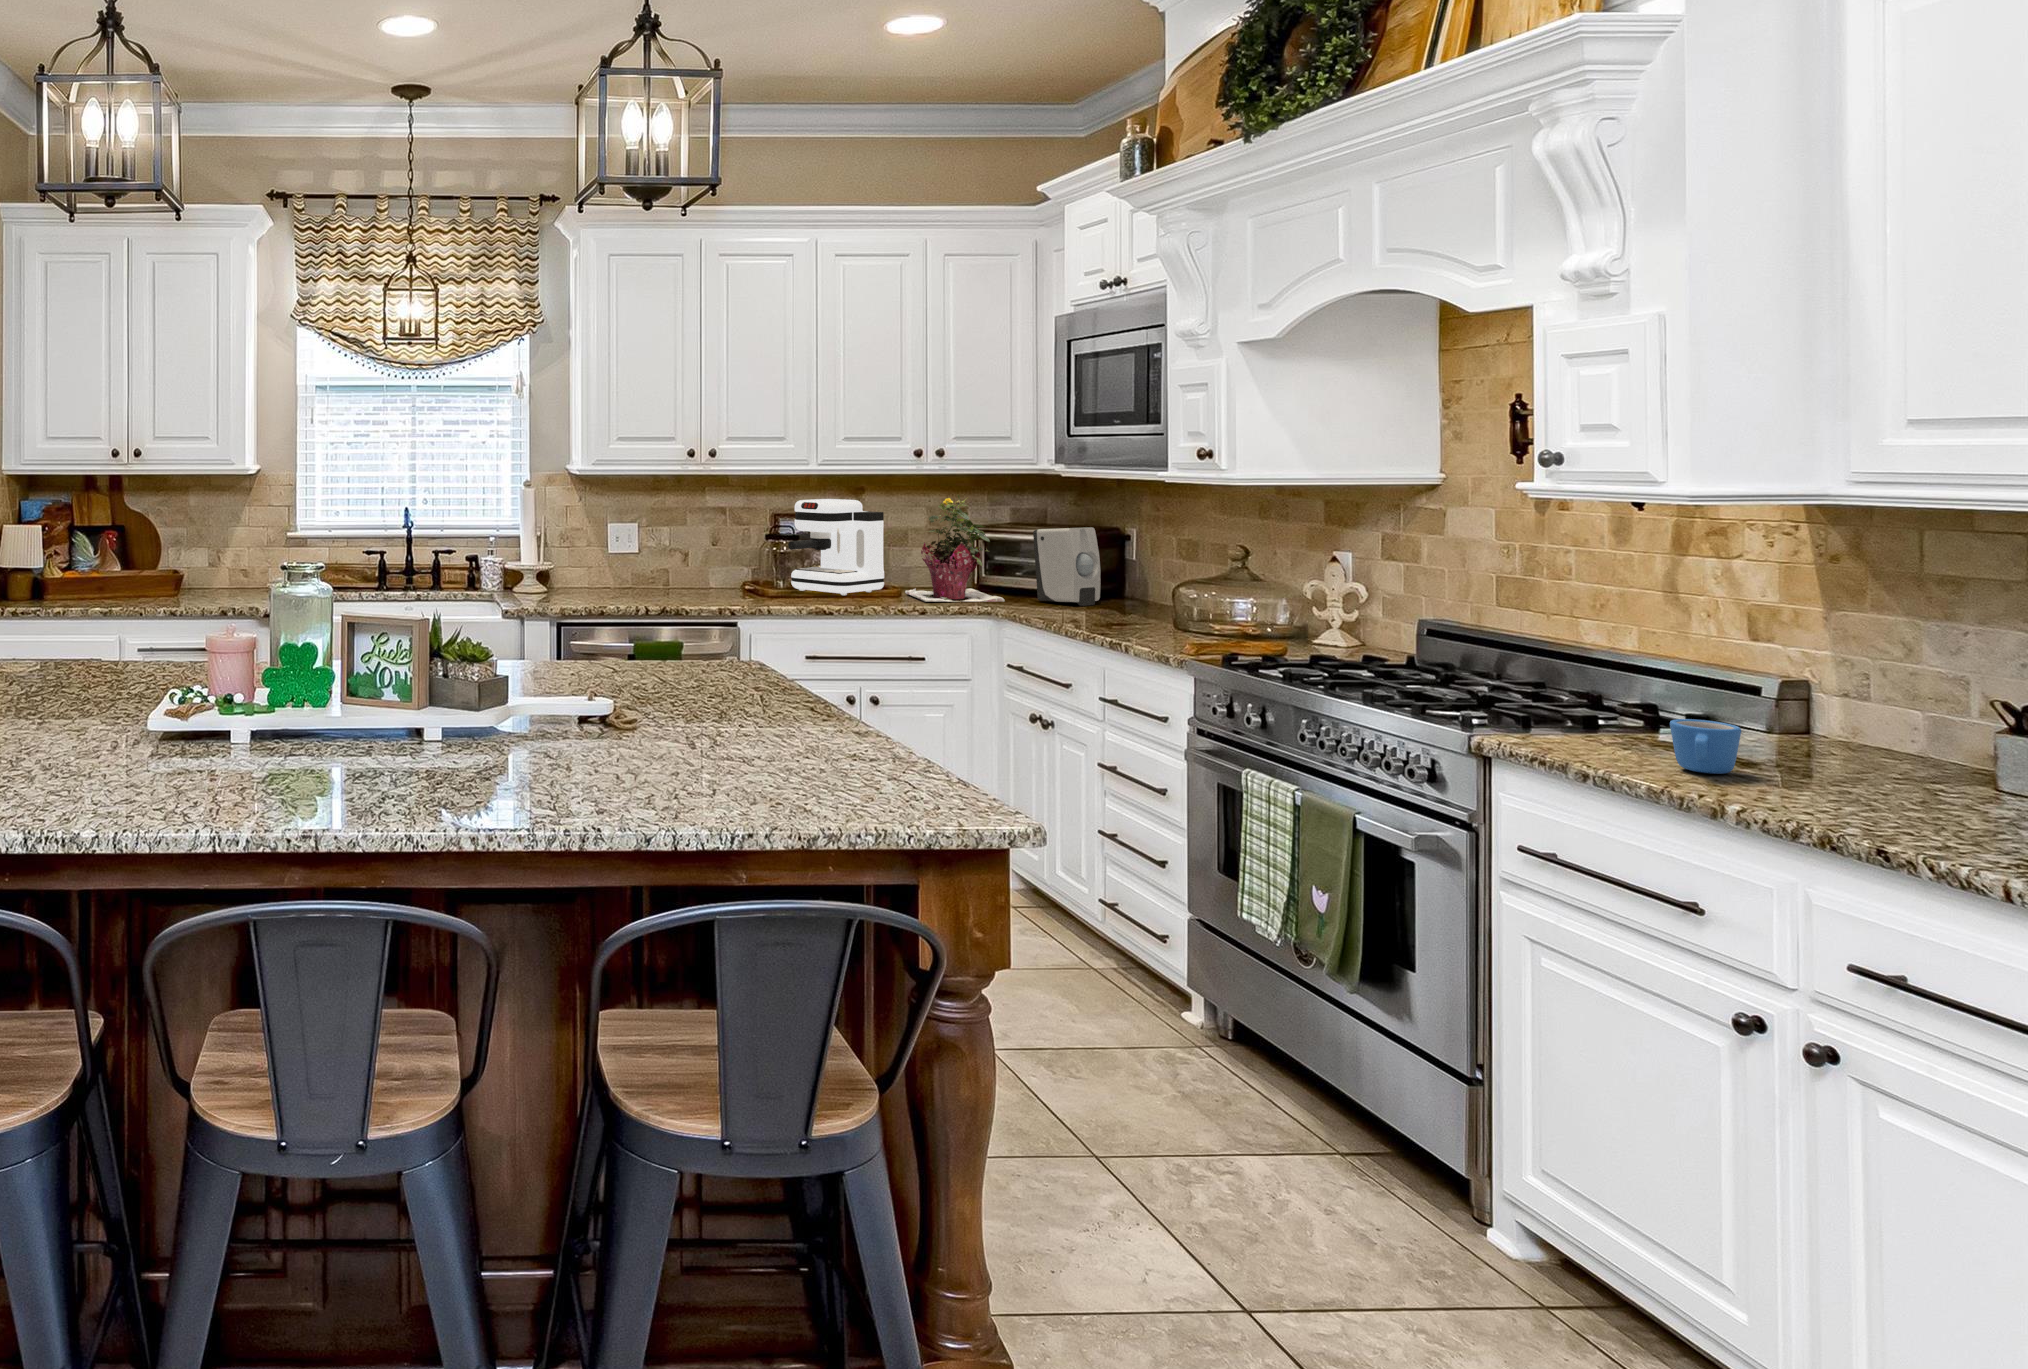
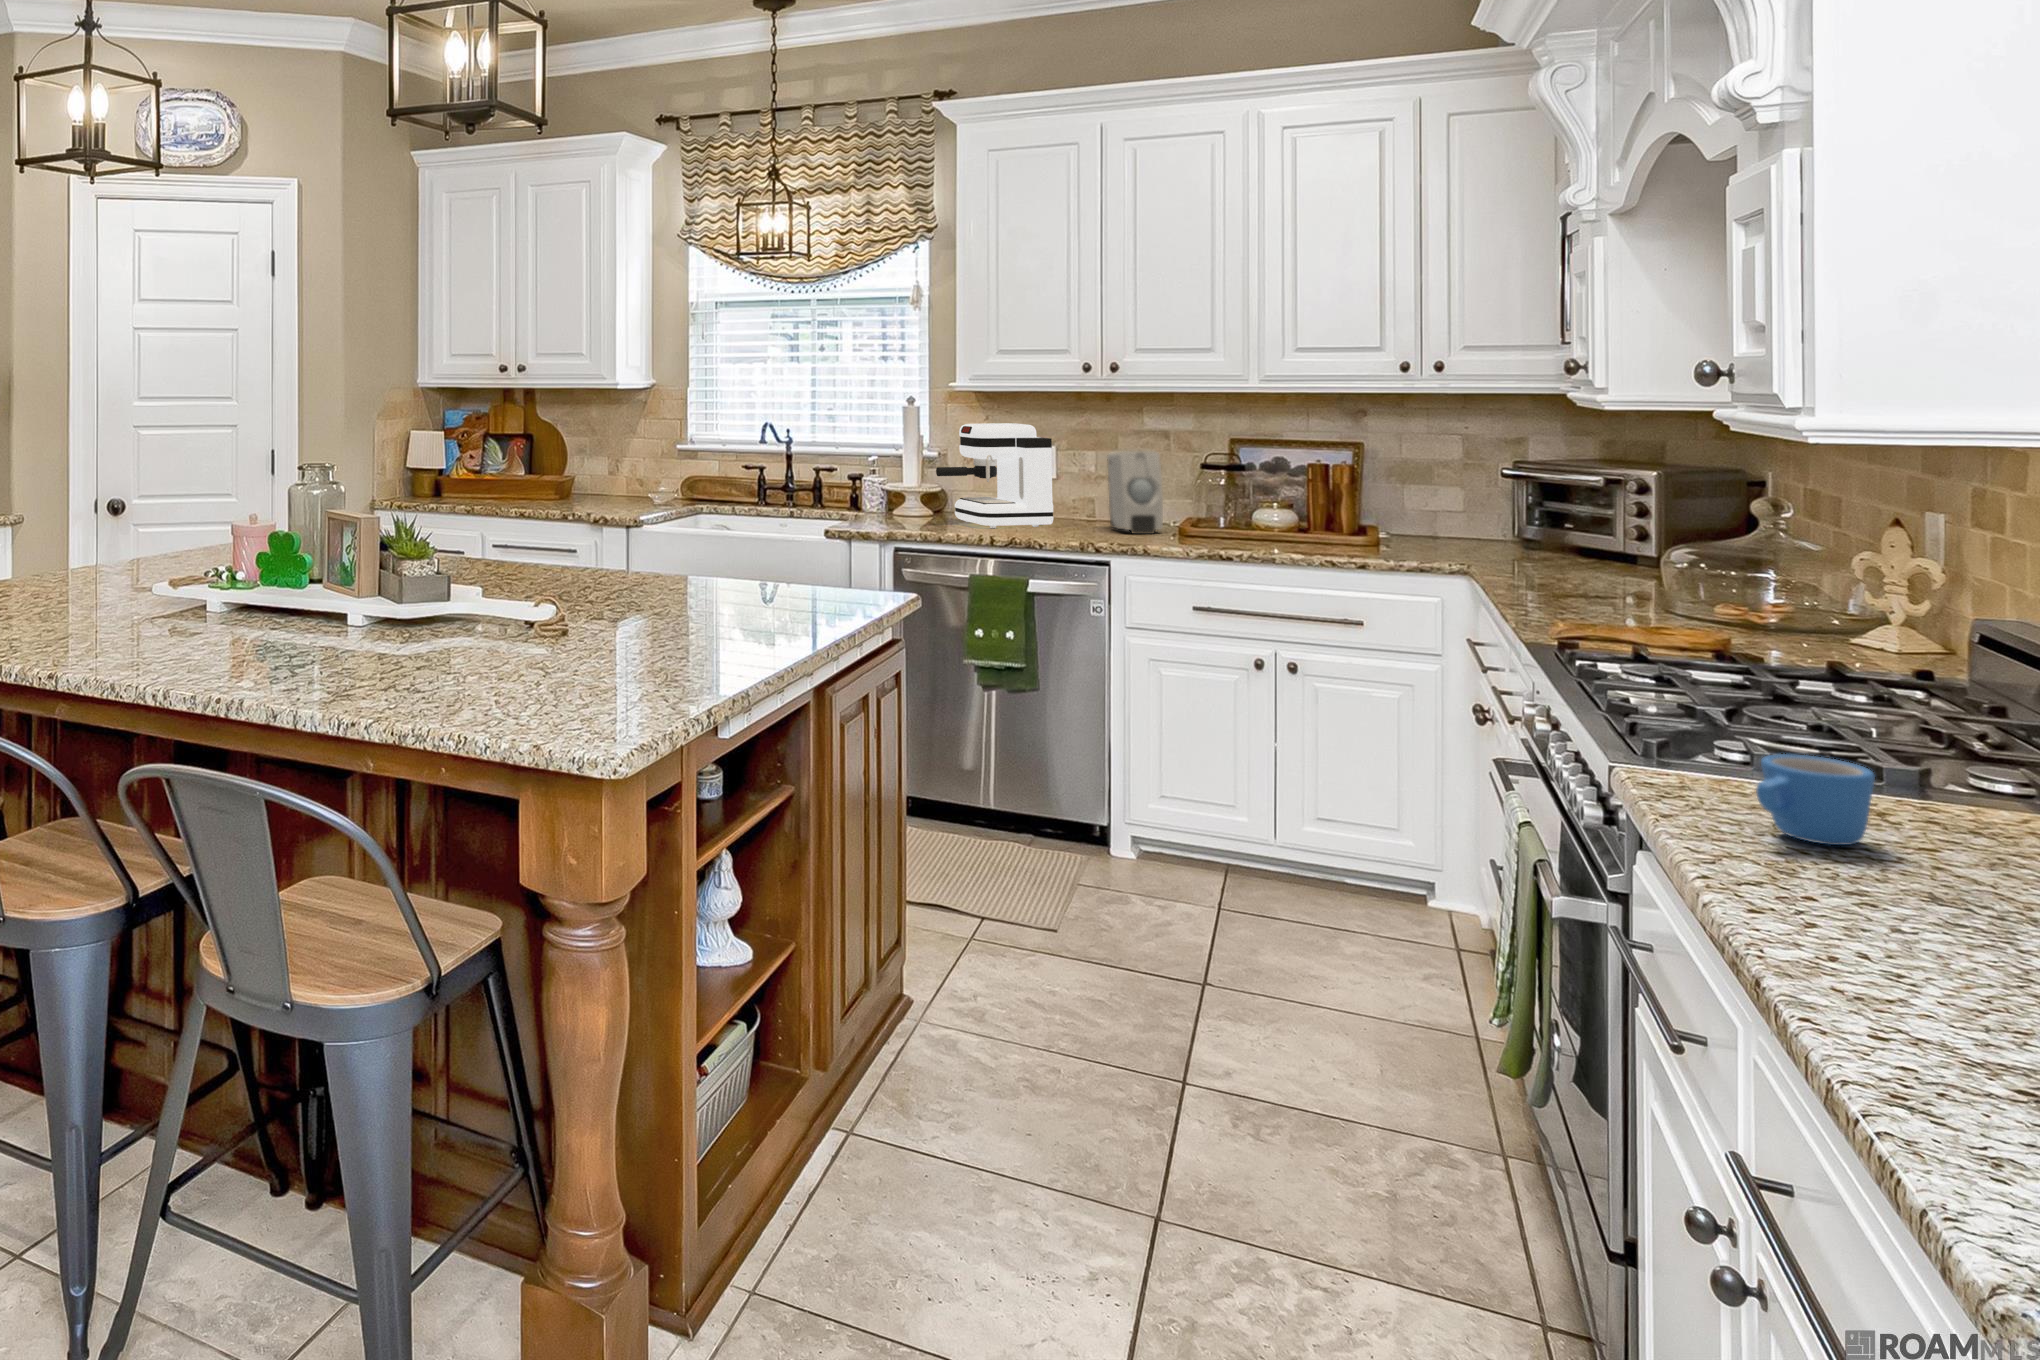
potted plant: present [905,495,1005,602] -> none [1338,418,1459,560]
coffee maker: present [788,499,884,595] -> present [936,423,1053,528]
soap dispenser: present [1033,527,1101,606] -> present [1107,451,1163,534]

